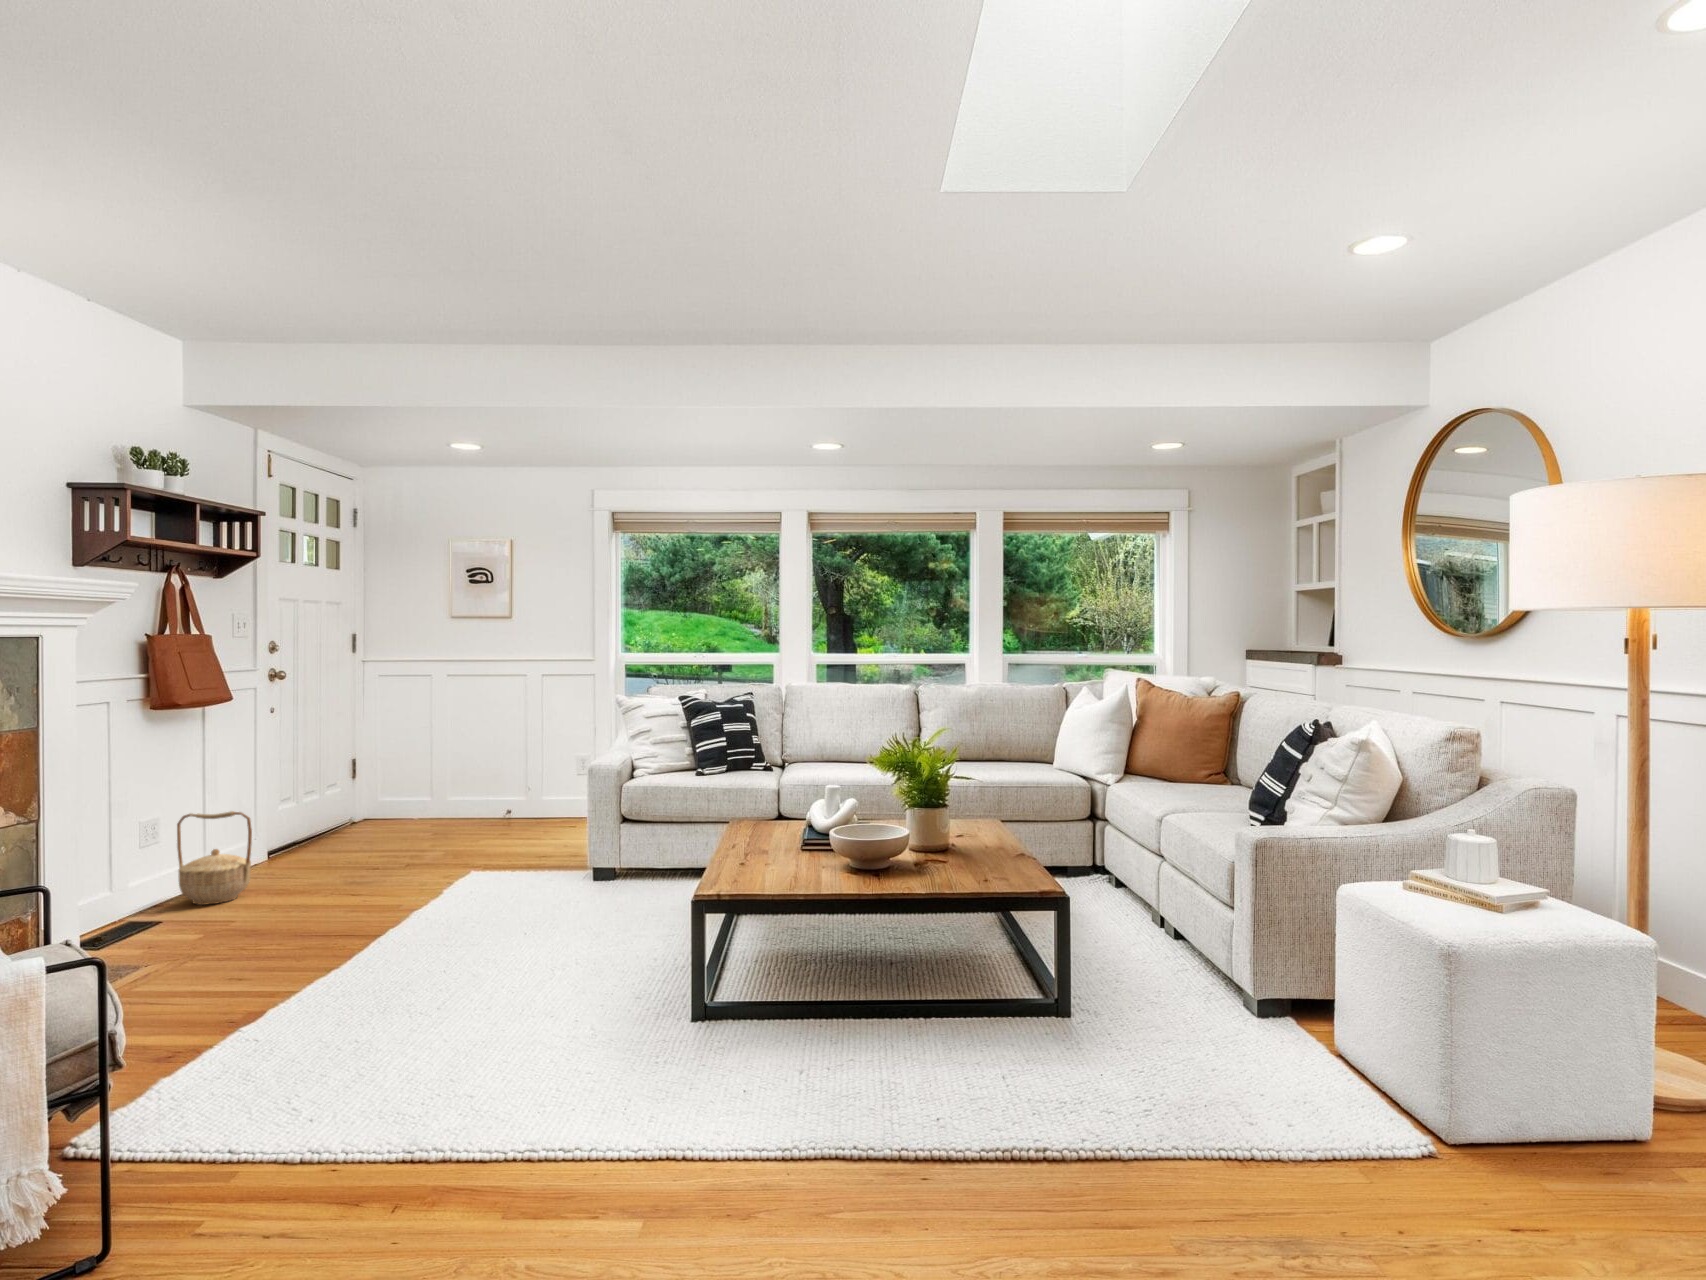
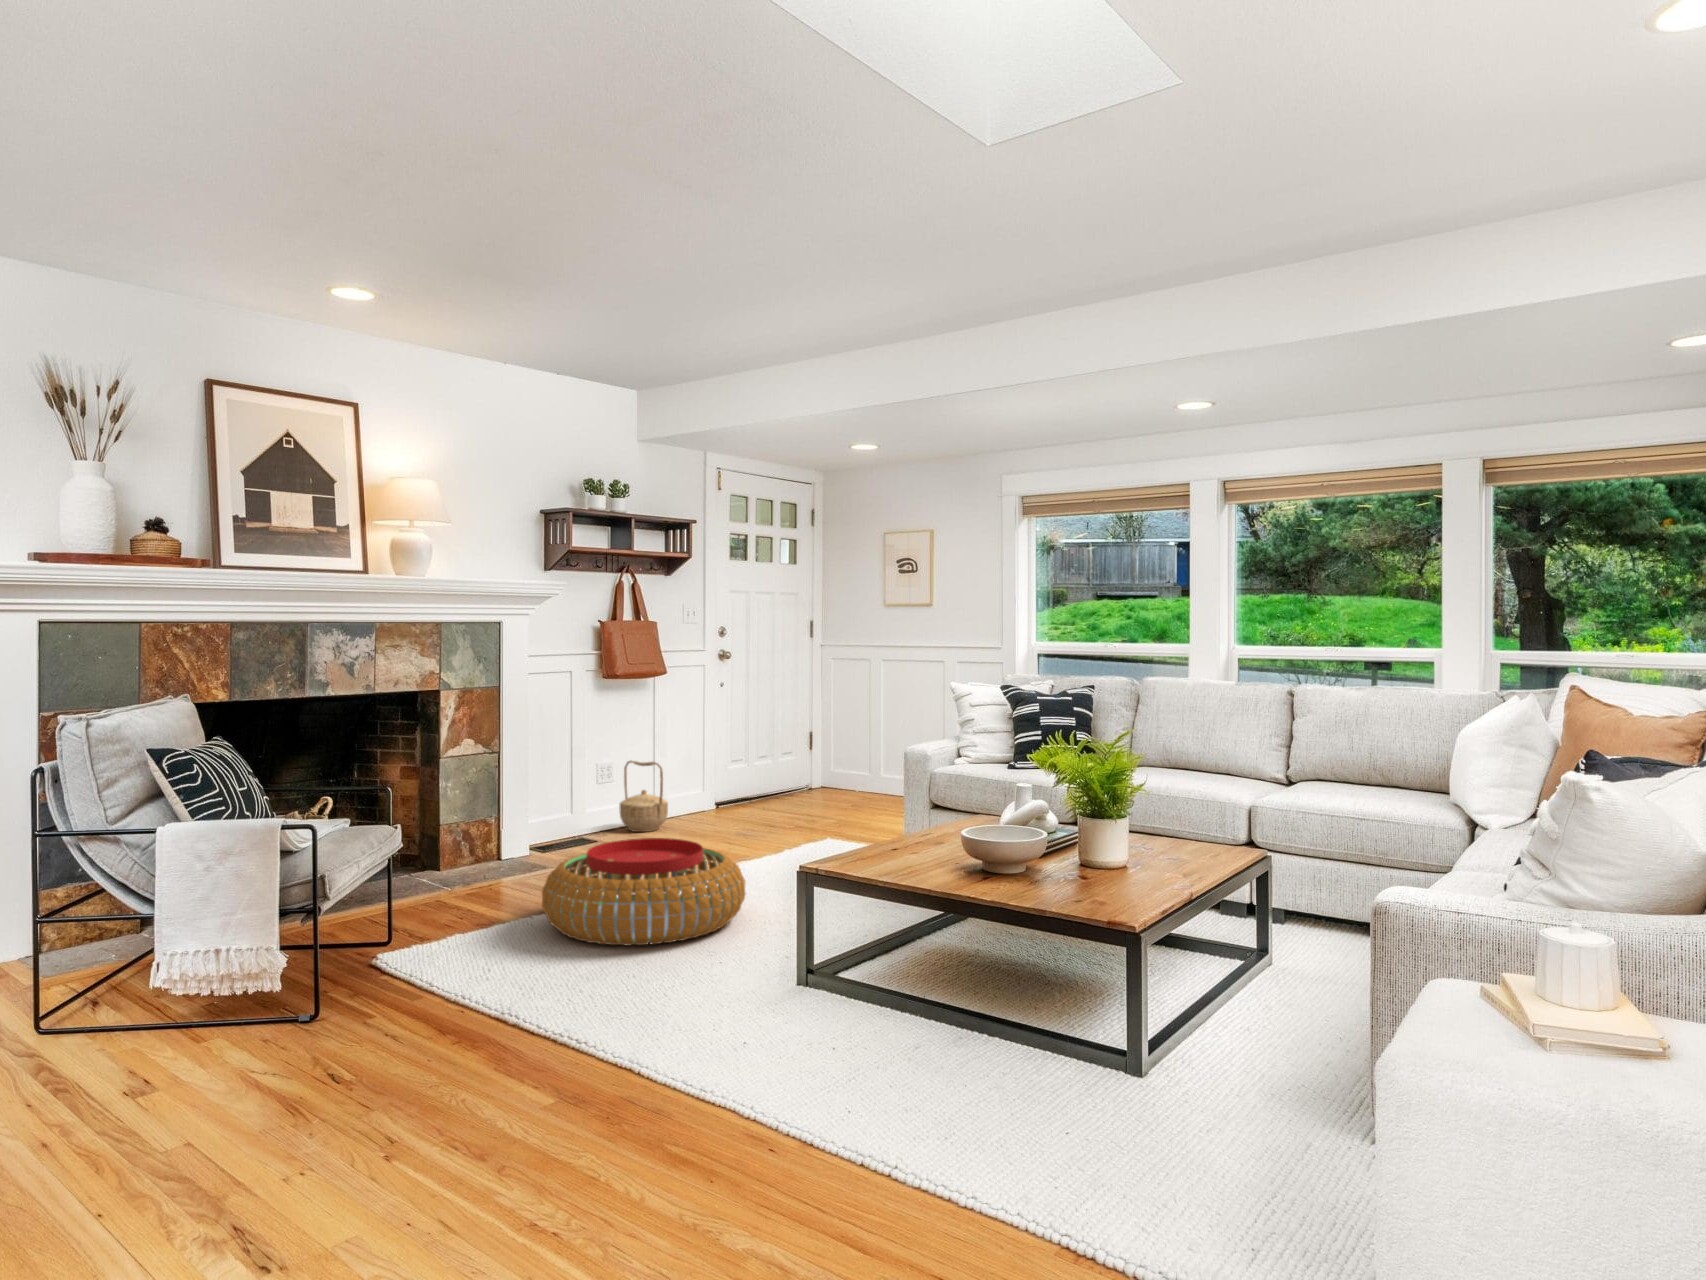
pouf: none [276,893,549,1044] -> present [542,838,745,945]

